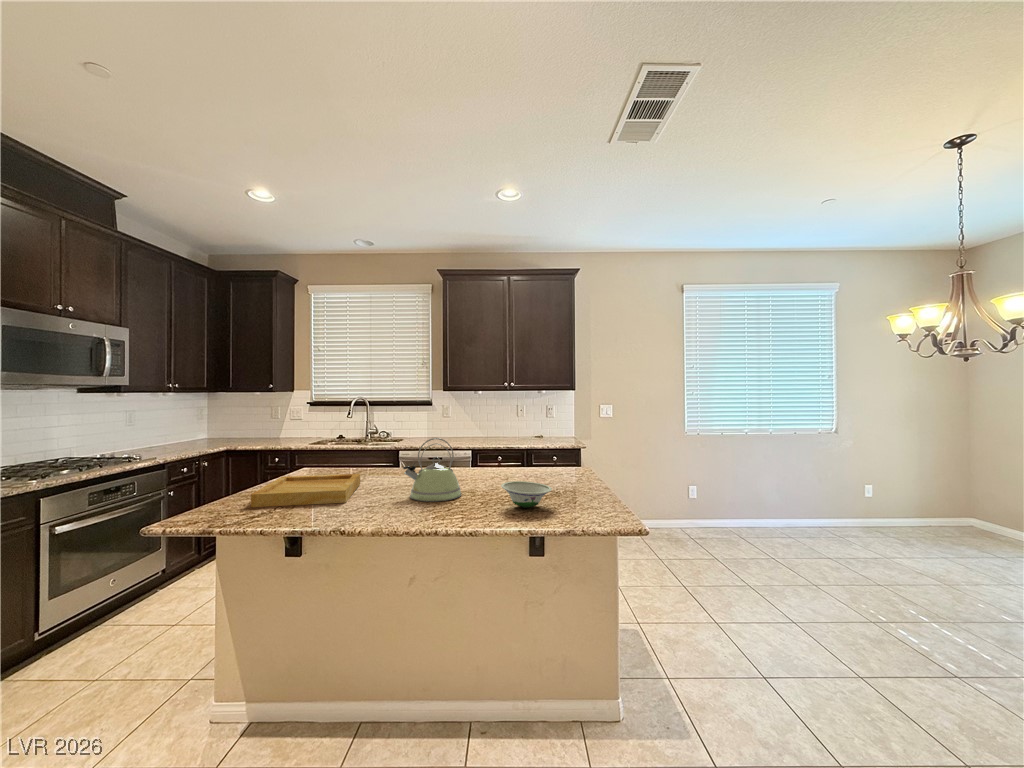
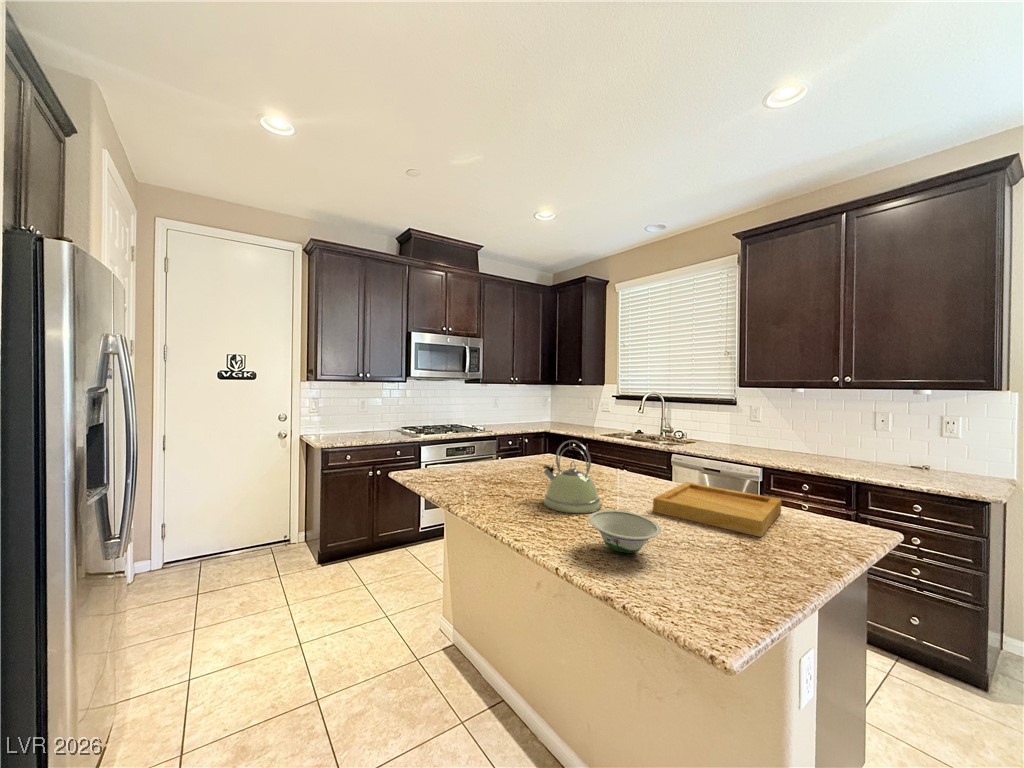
tray: present [251,474,360,507] -> present [653,482,782,537]

